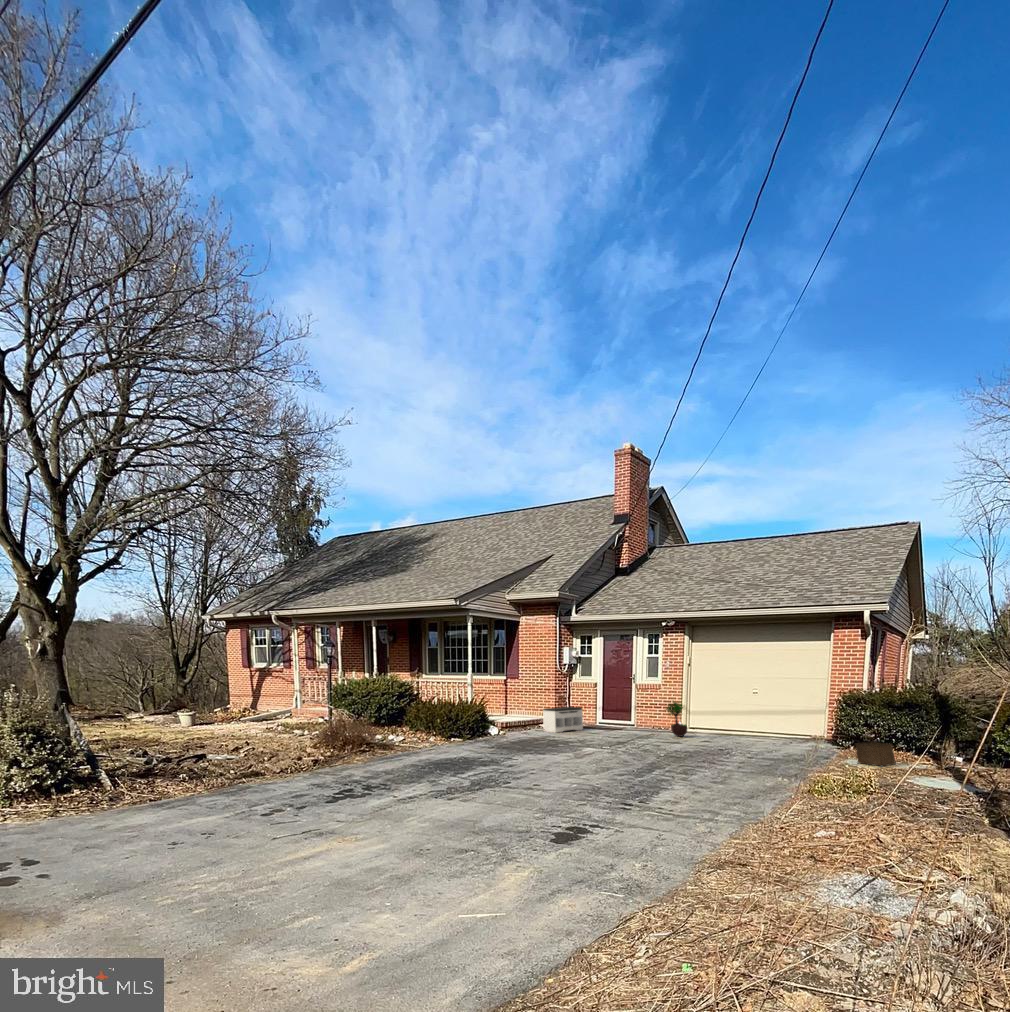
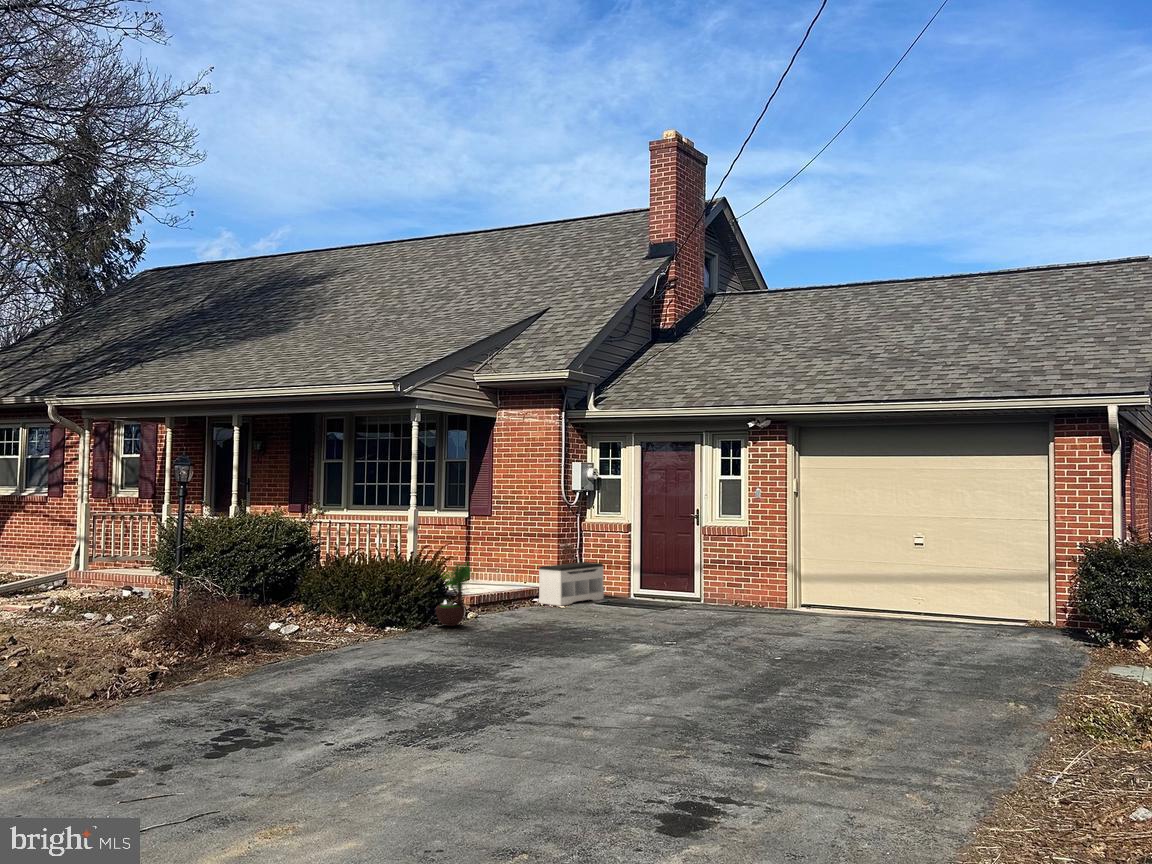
potted tree: present [666,702,687,737] -> present [436,563,471,626]
storage bin: present [855,742,896,766] -> none [1070,617,1129,656]

